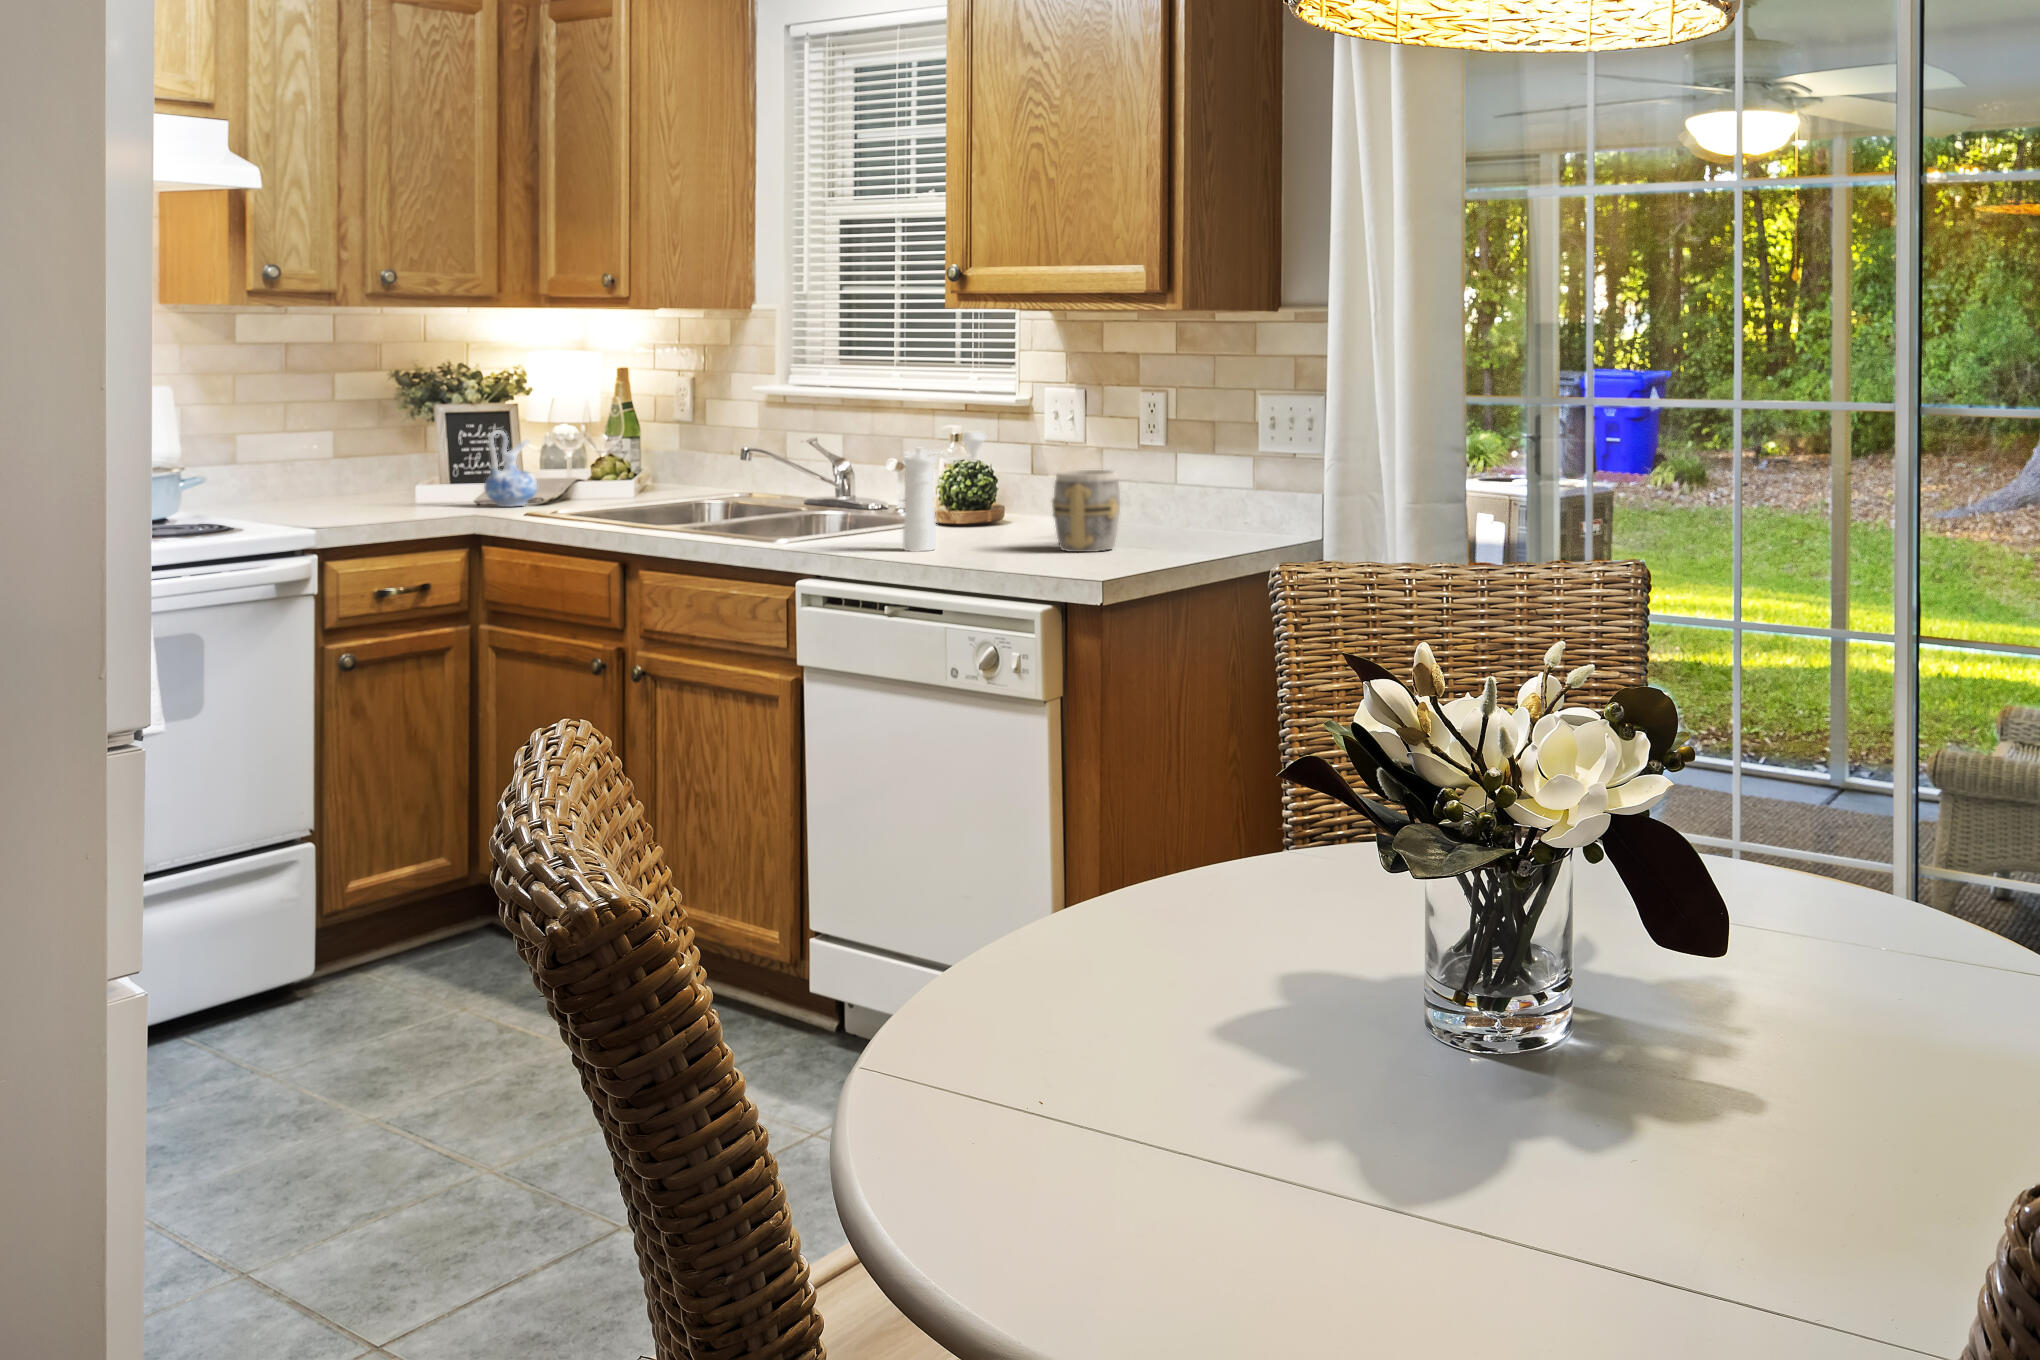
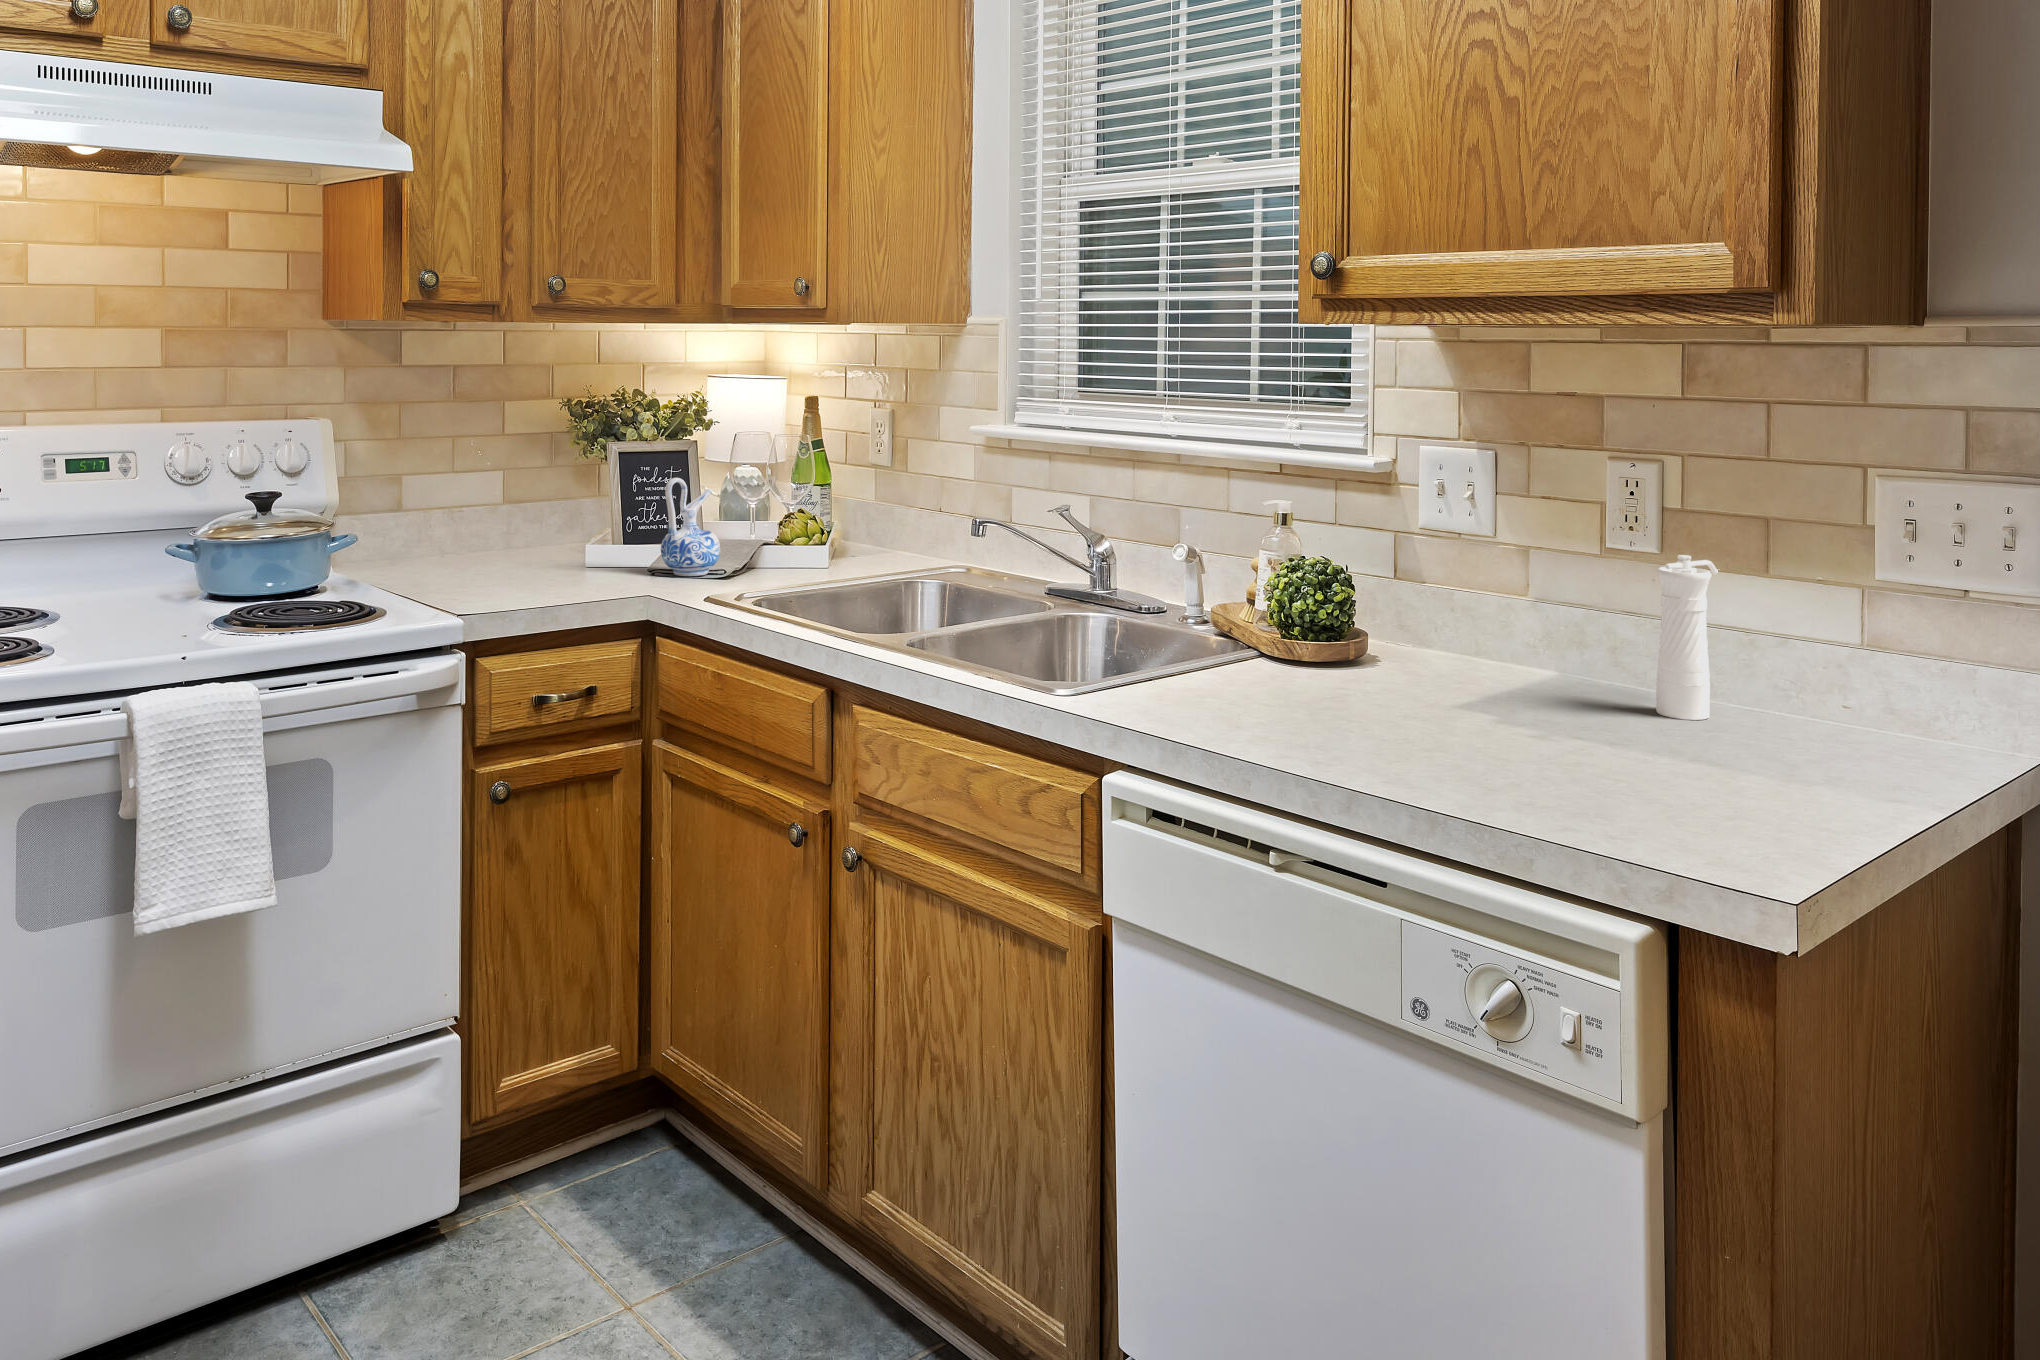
pepper mill: present [903,432,985,552] -> present [1656,555,1718,720]
mug: present [1052,470,1120,552] -> none [1545,608,1678,768]

